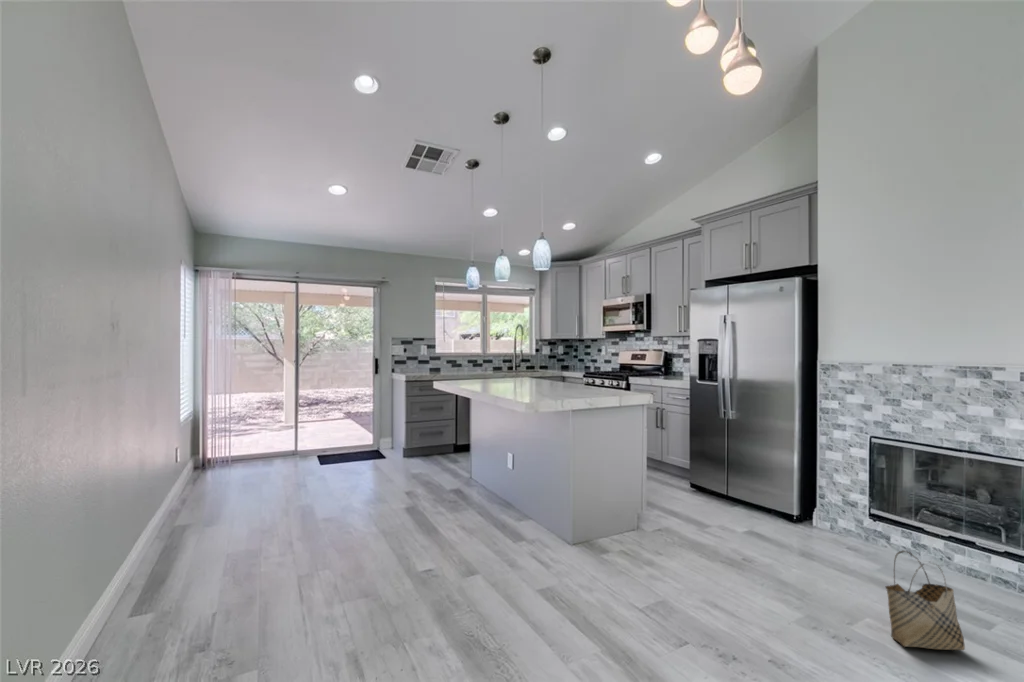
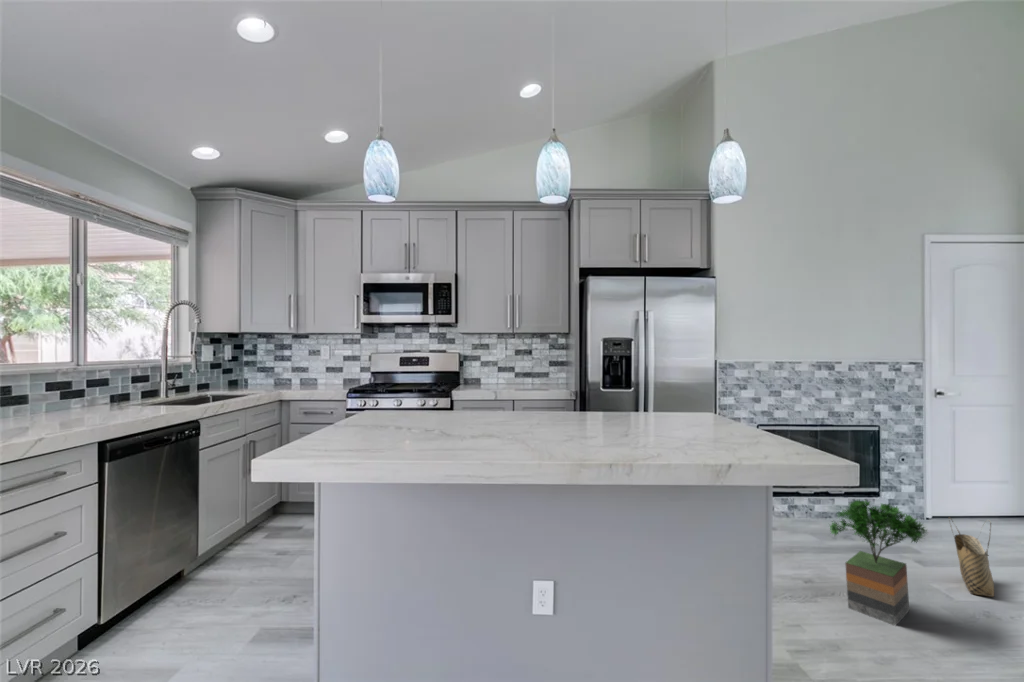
potted tree: none [708,483,784,596] -> present [830,500,927,626]

